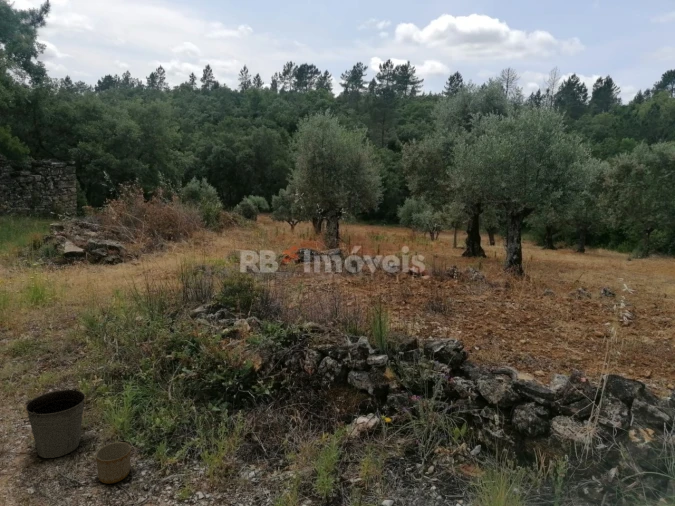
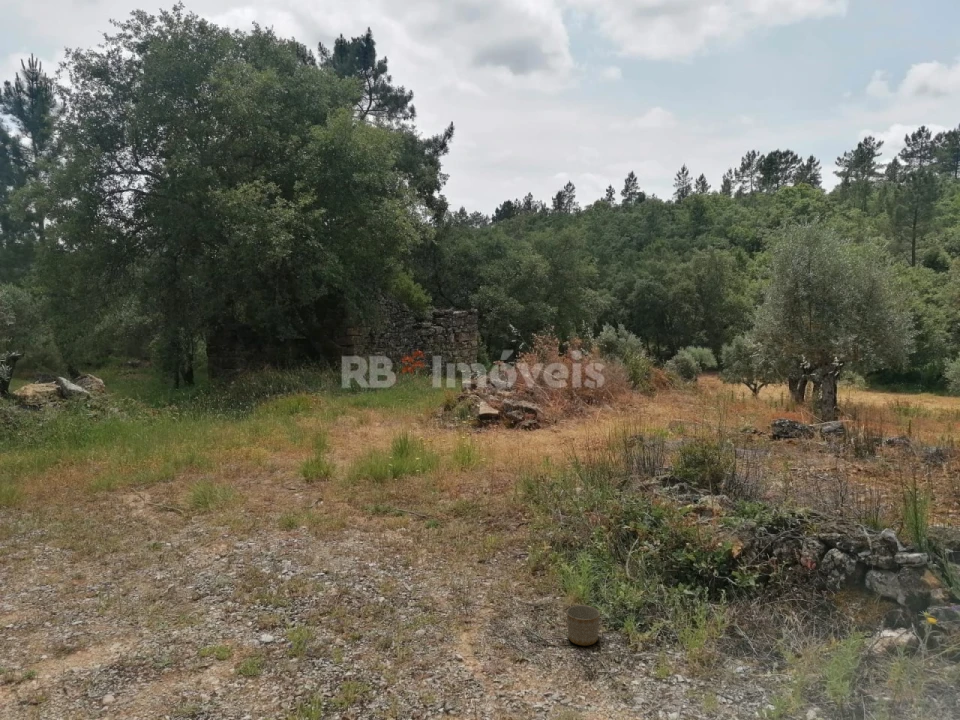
bucket: present [24,388,85,458] -> none [496,546,549,613]

